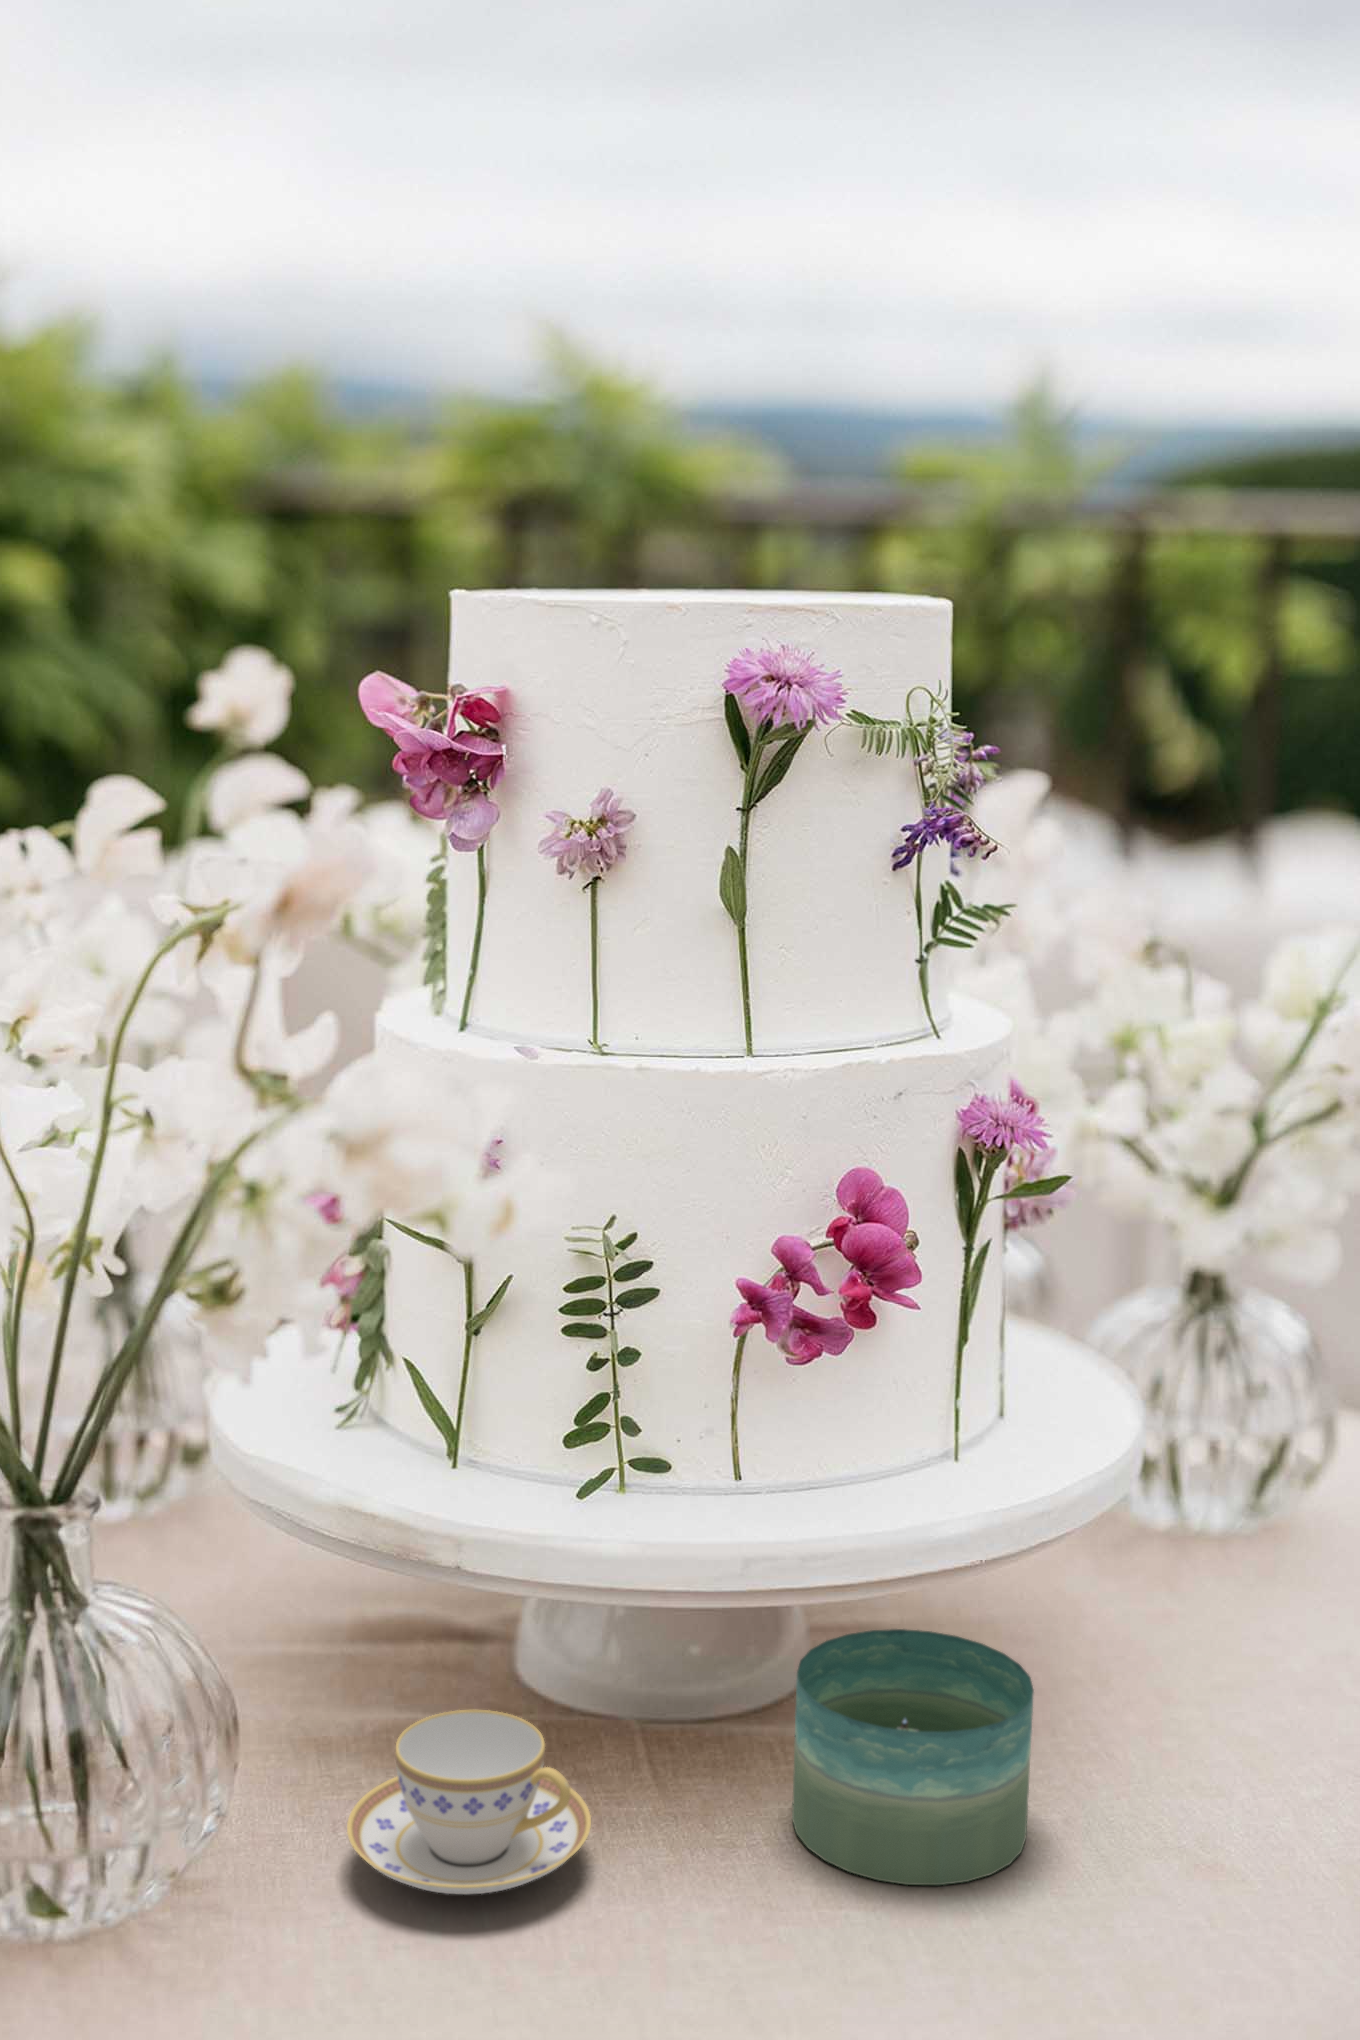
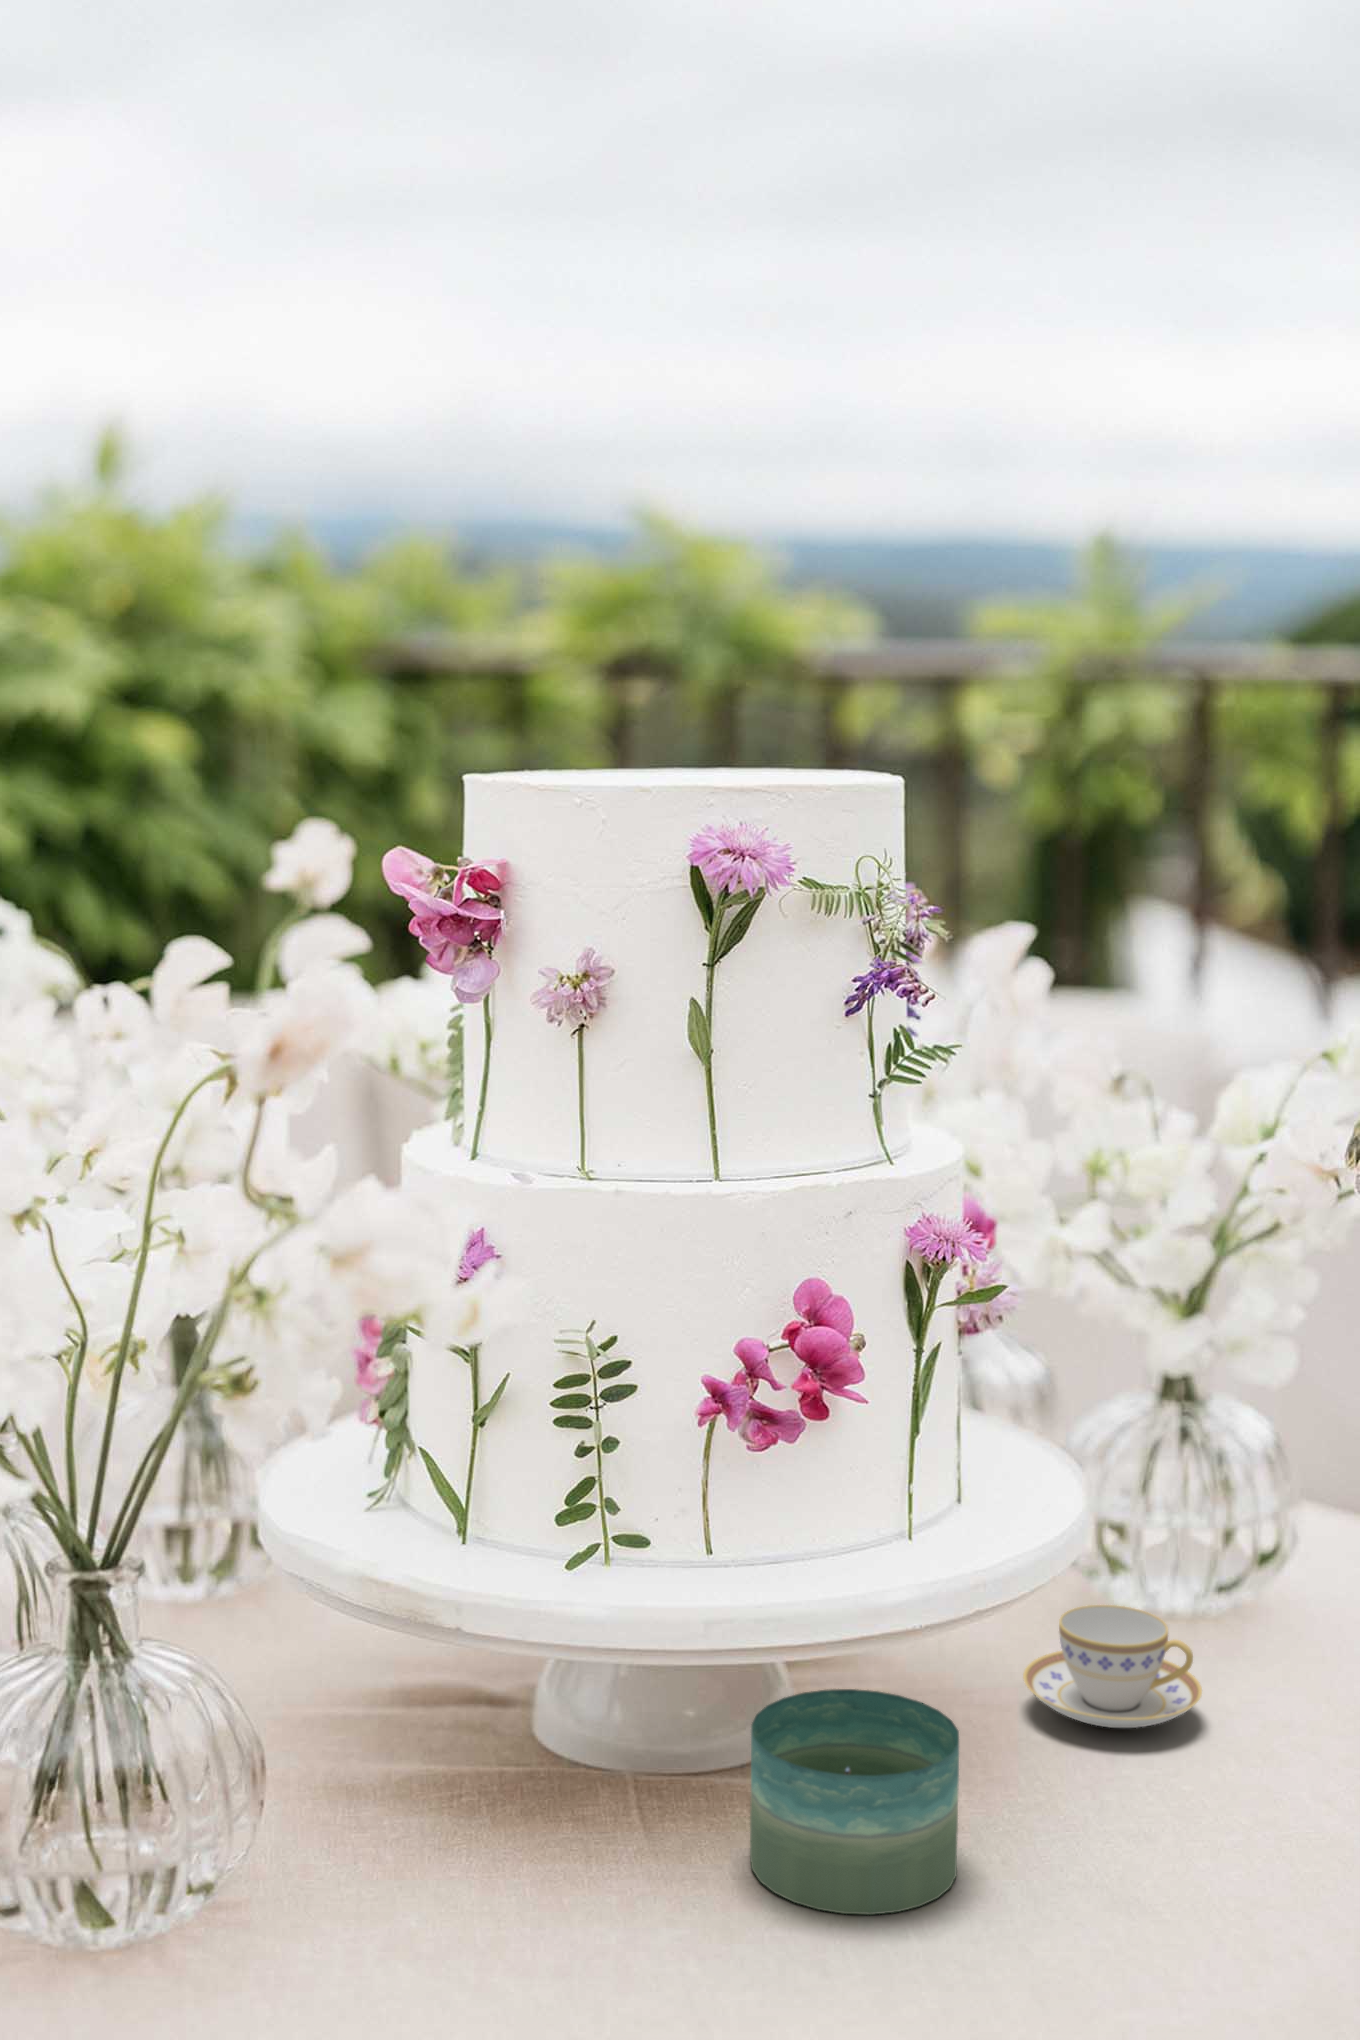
teacup: present [347,1710,591,1895] -> present [1023,1605,1202,1728]

